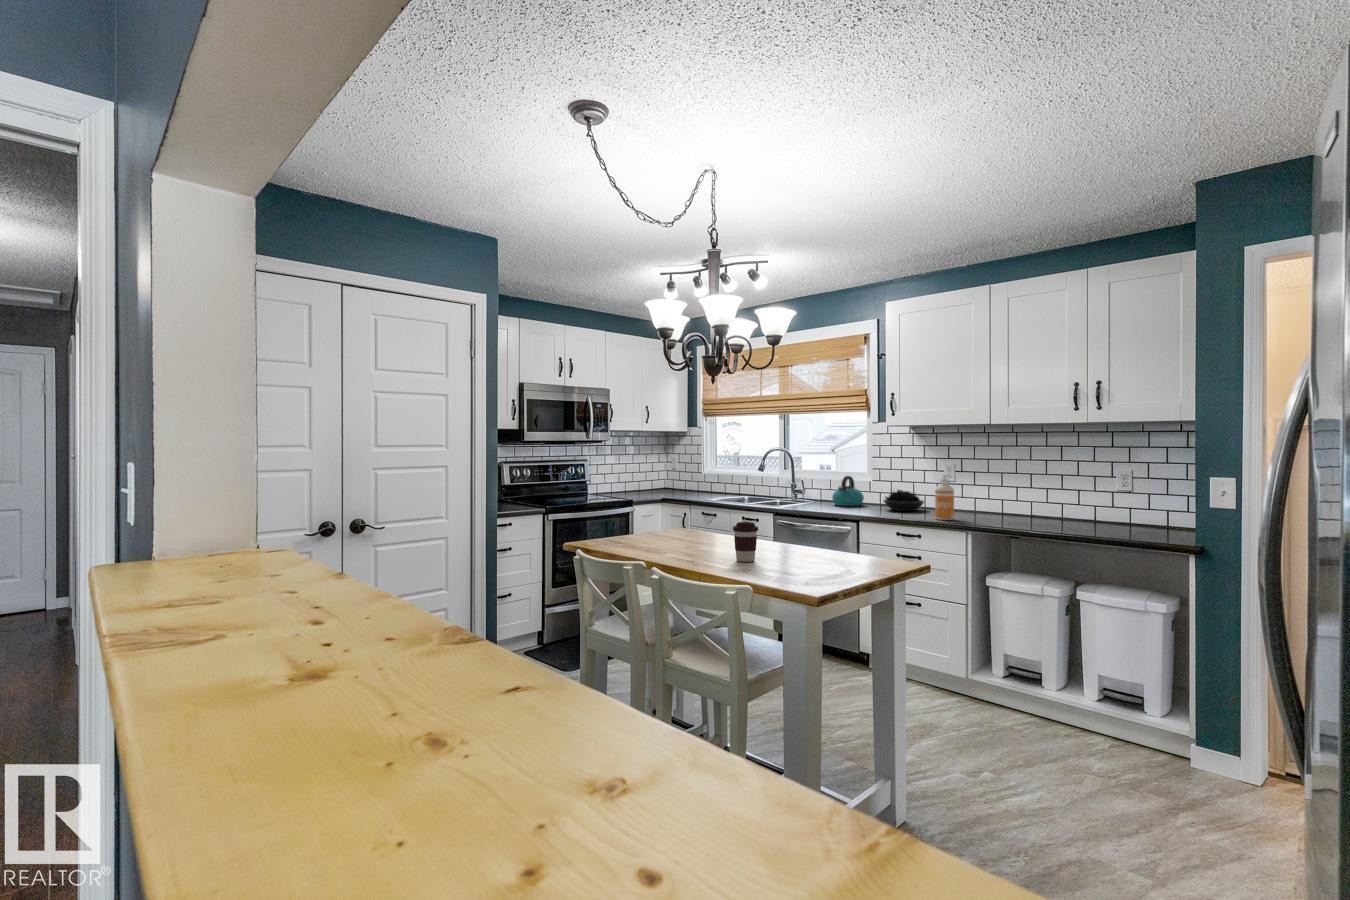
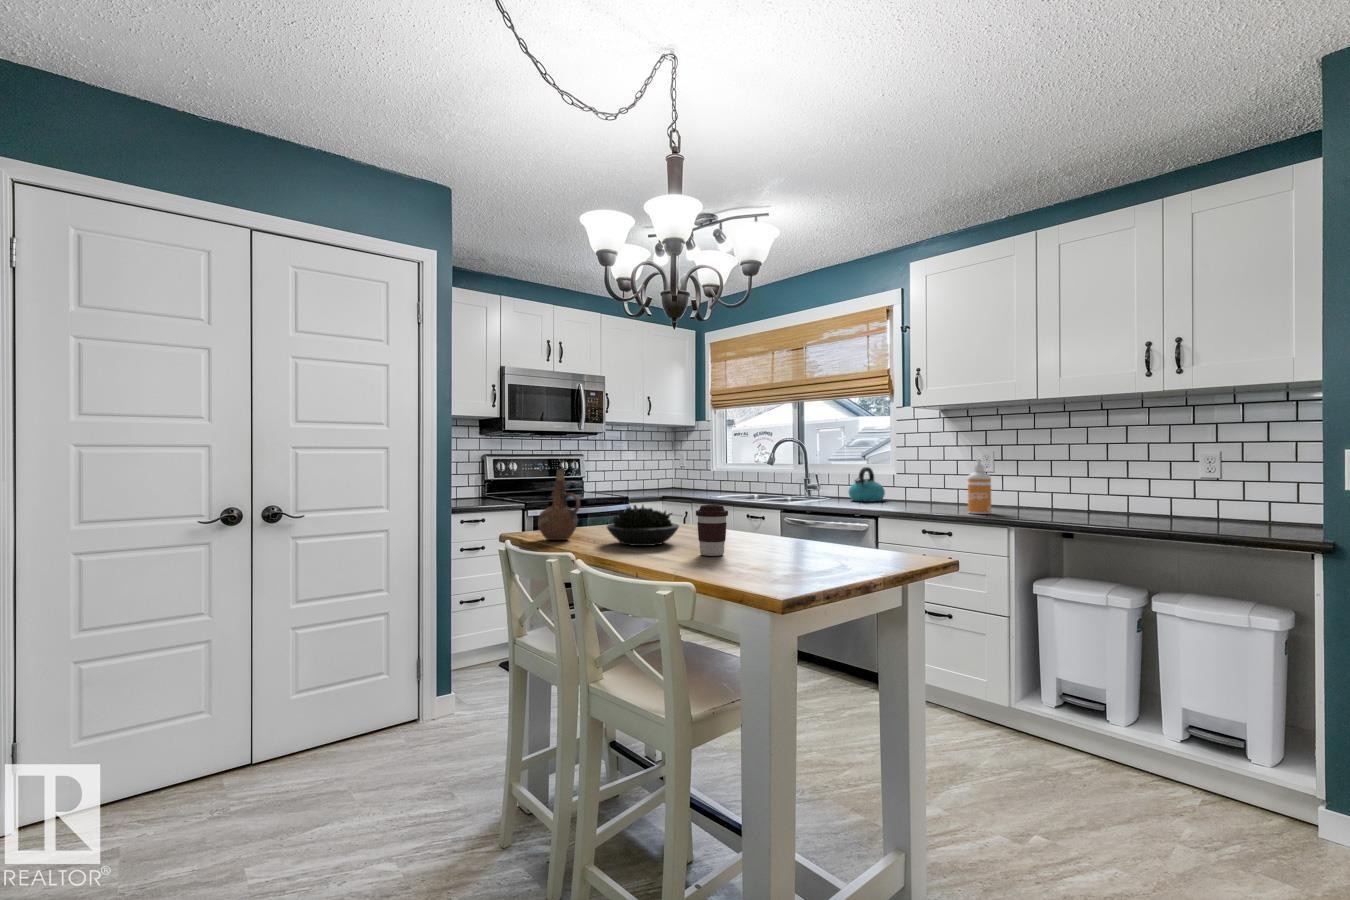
succulent plant: present [884,490,924,511] -> present [607,505,679,546]
ceramic pitcher: none [597,491,631,549] -> present [538,469,580,540]

